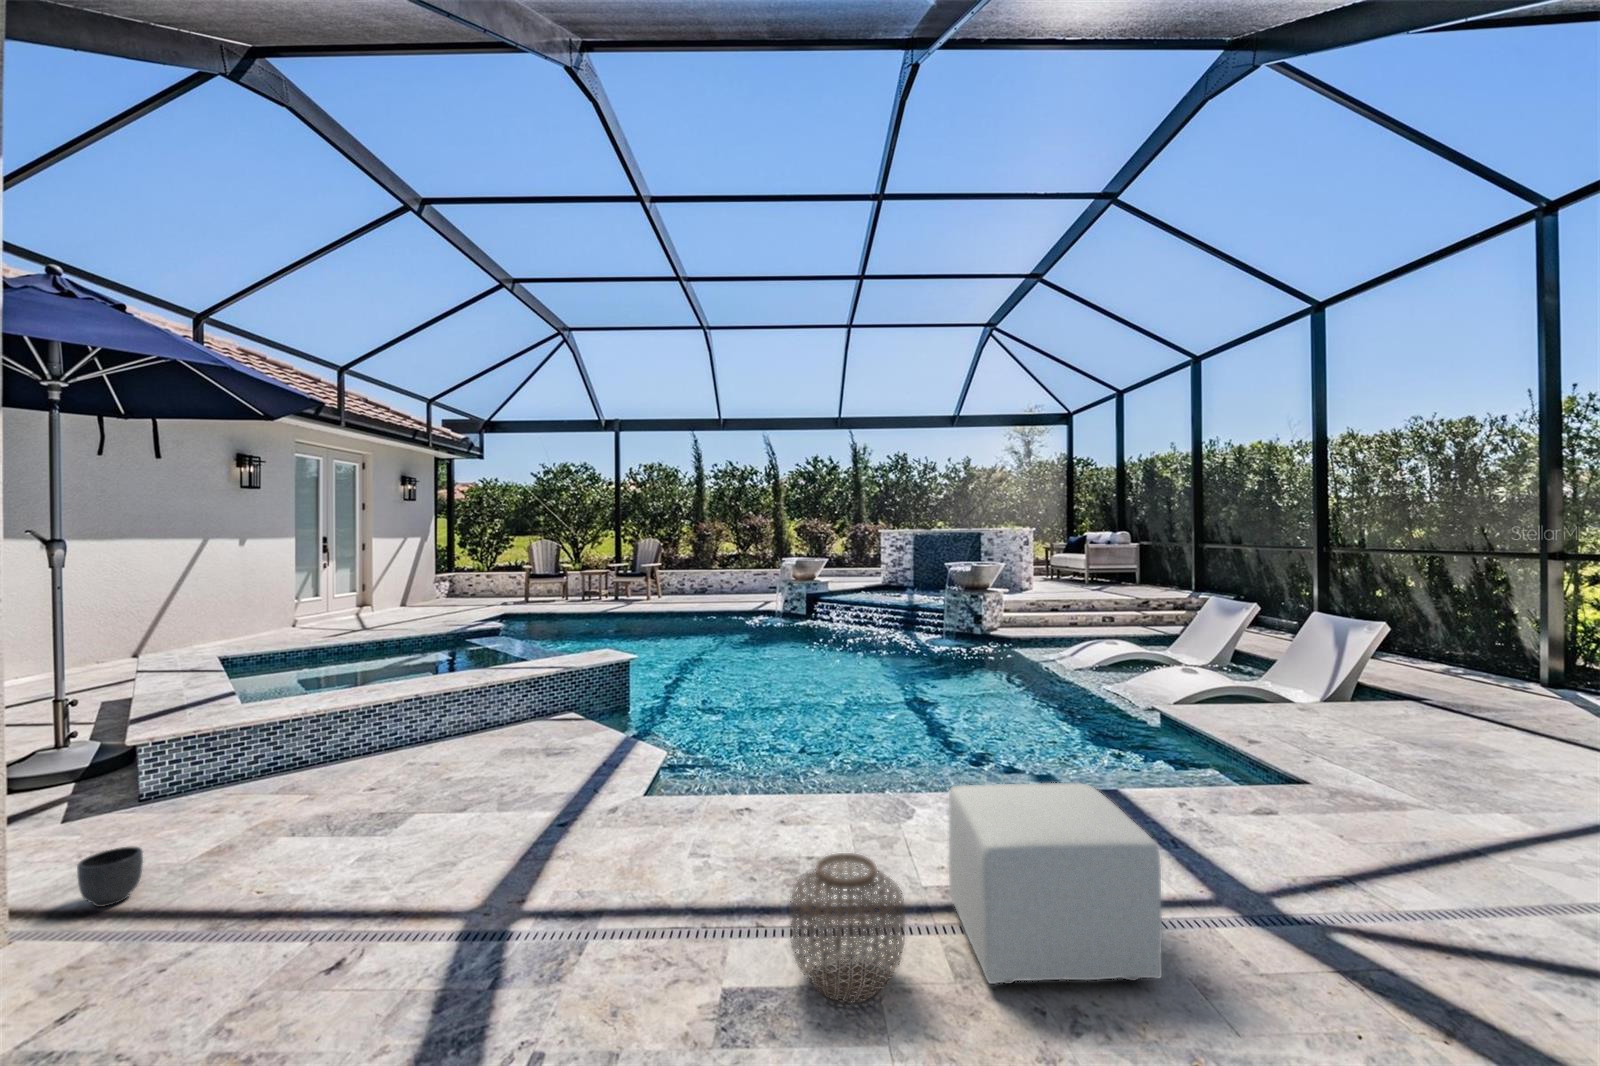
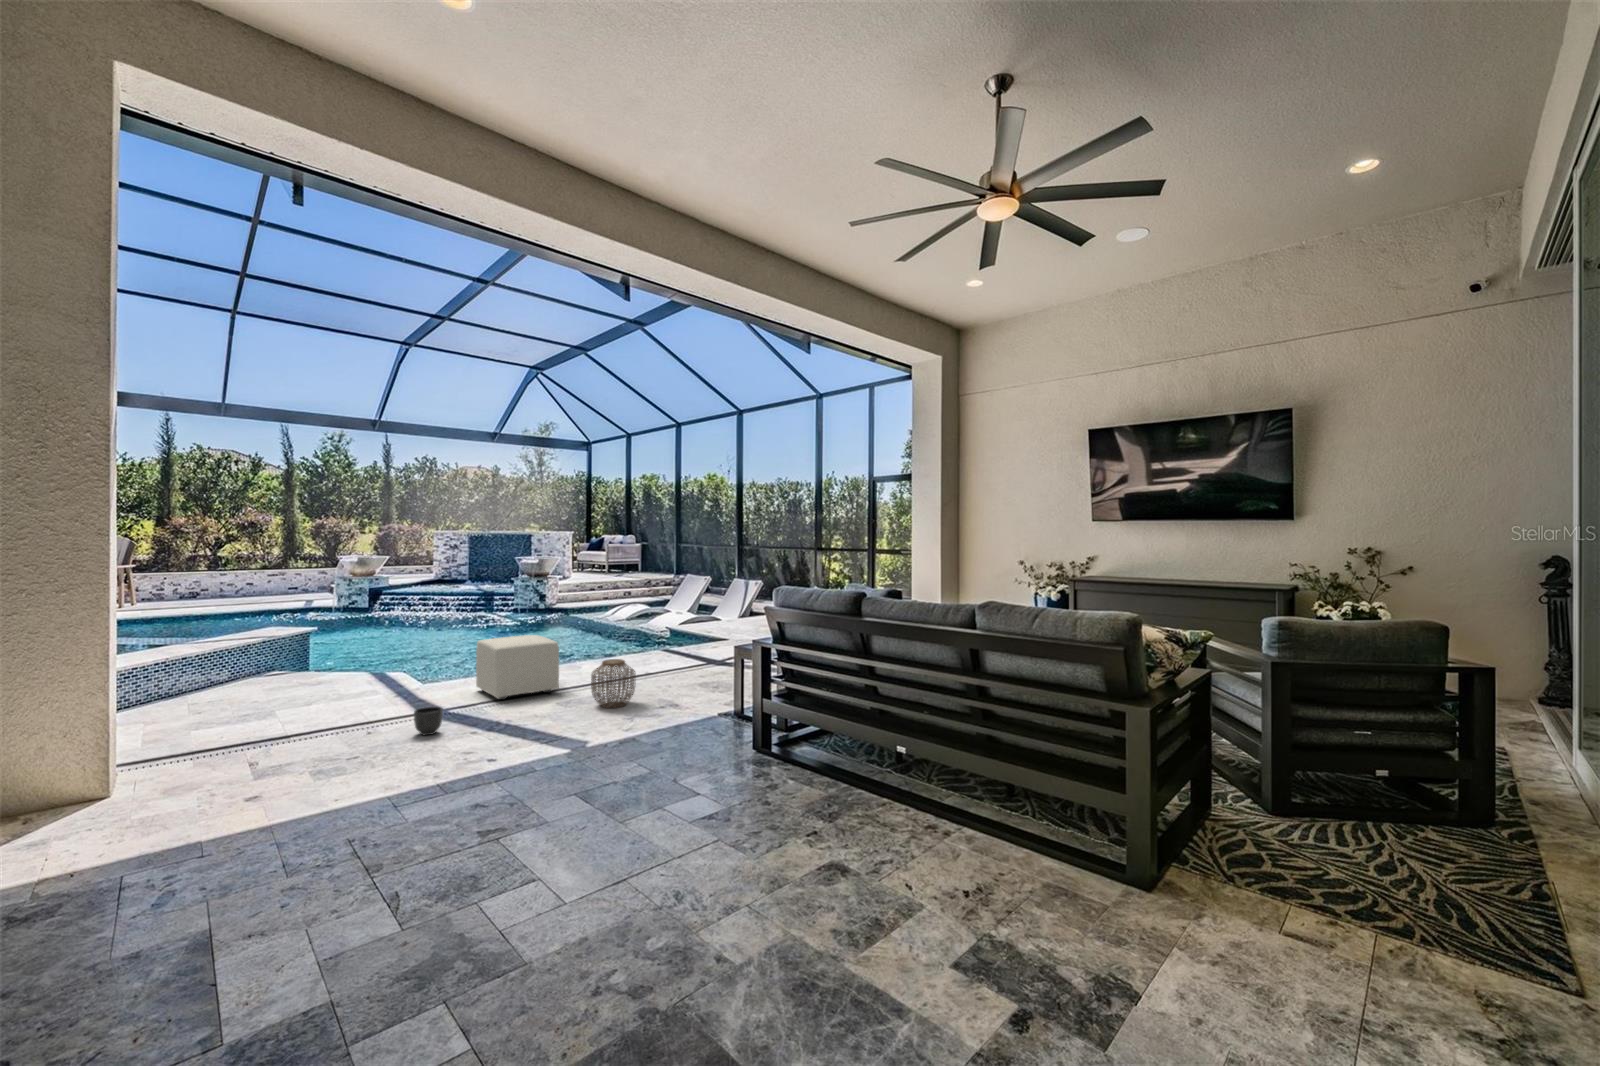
ottoman: present [949,783,1162,984] -> present [476,635,559,700]
planter: present [77,846,143,907] -> present [414,707,443,735]

